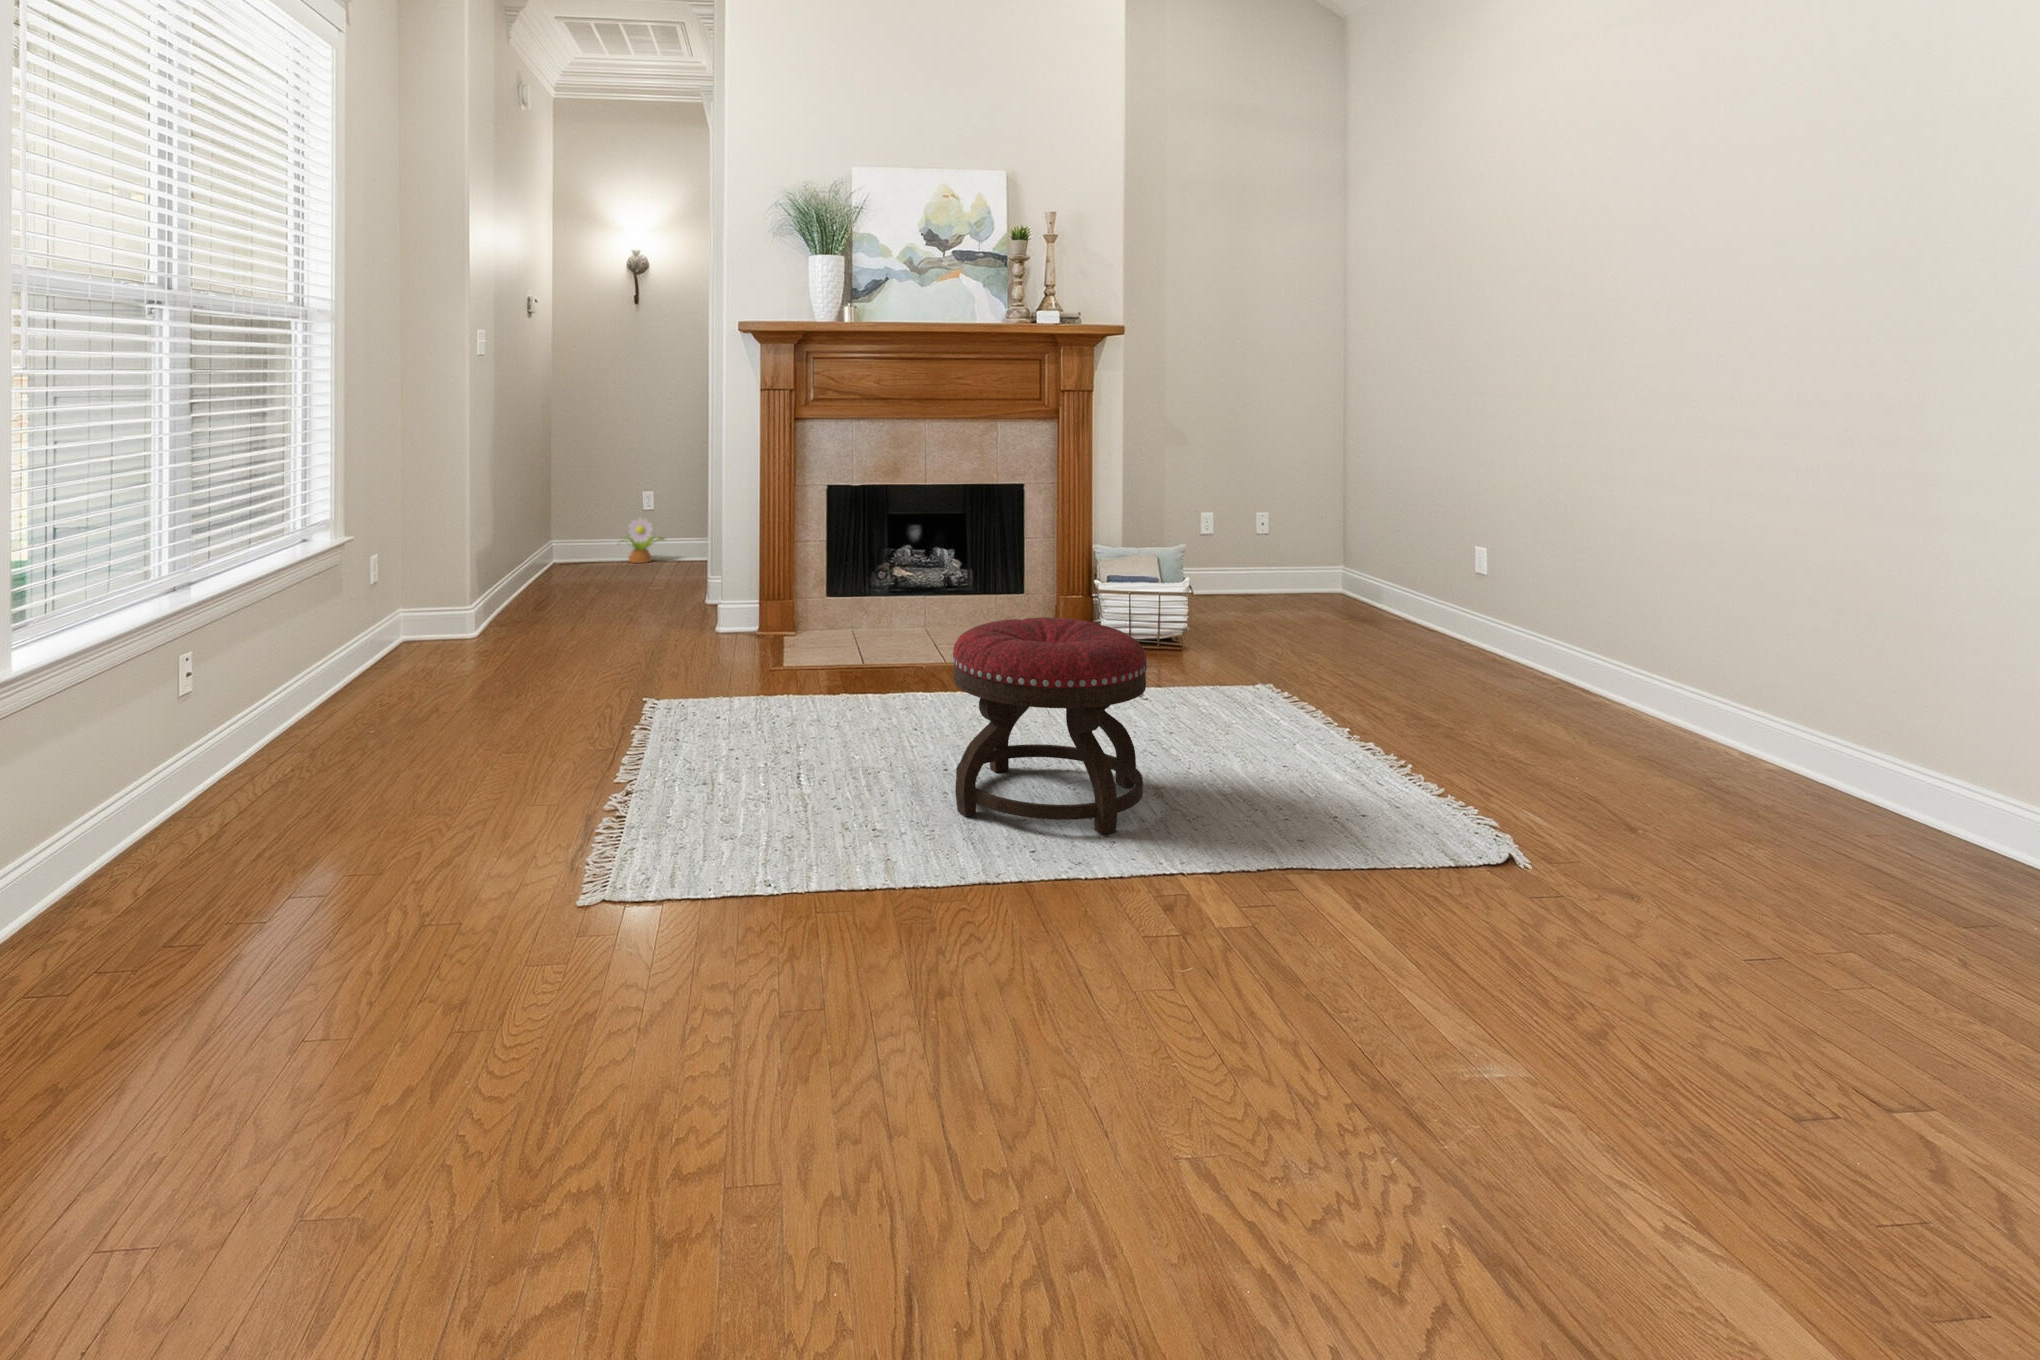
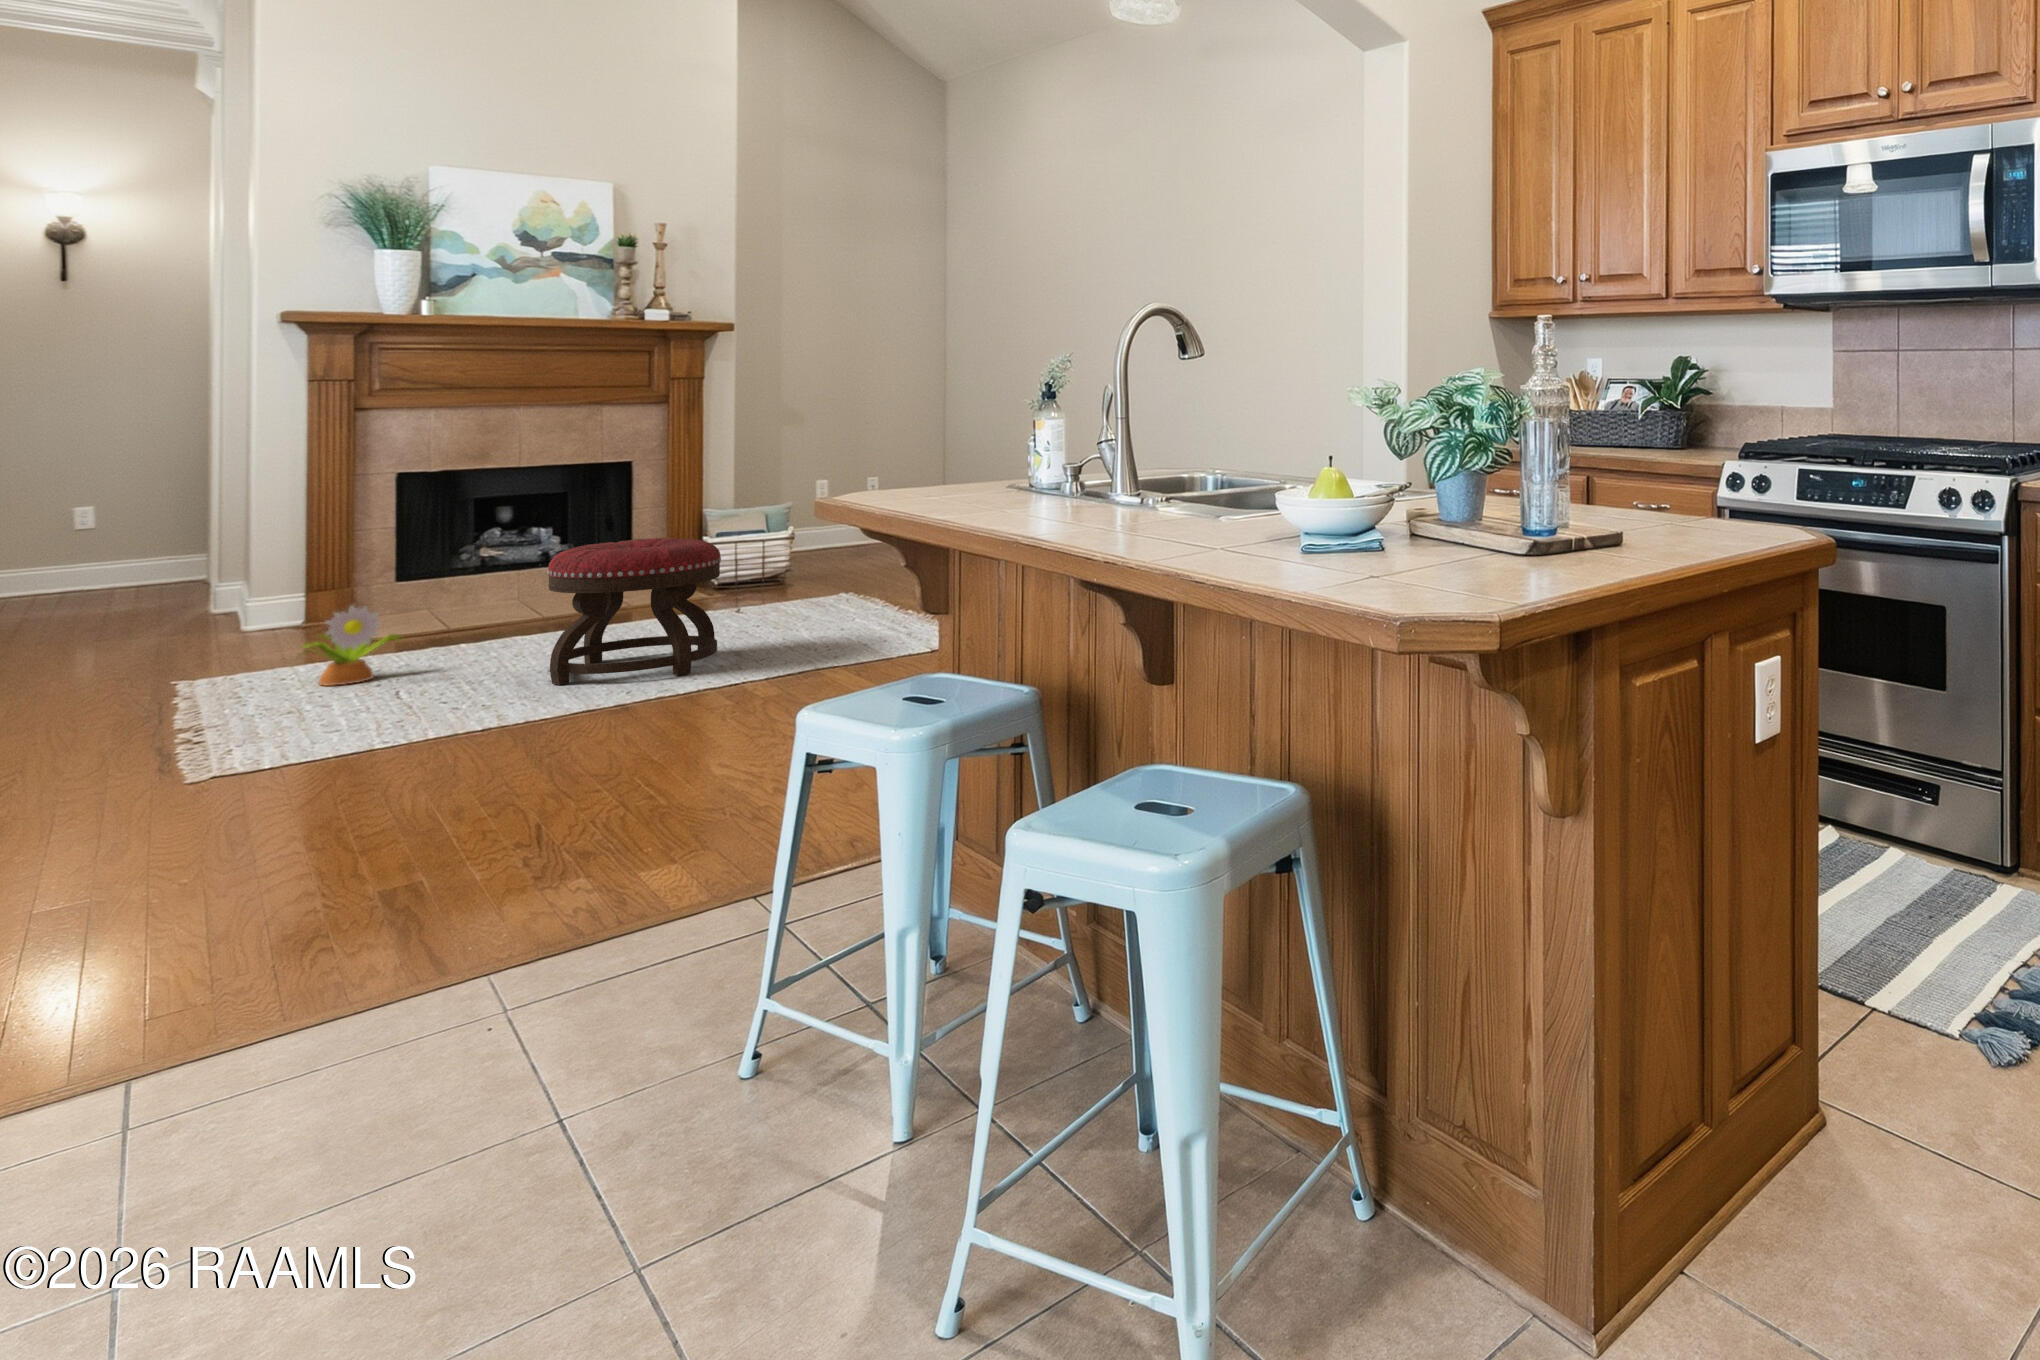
decorative plant: present [625,518,665,563] -> present [303,605,402,686]

